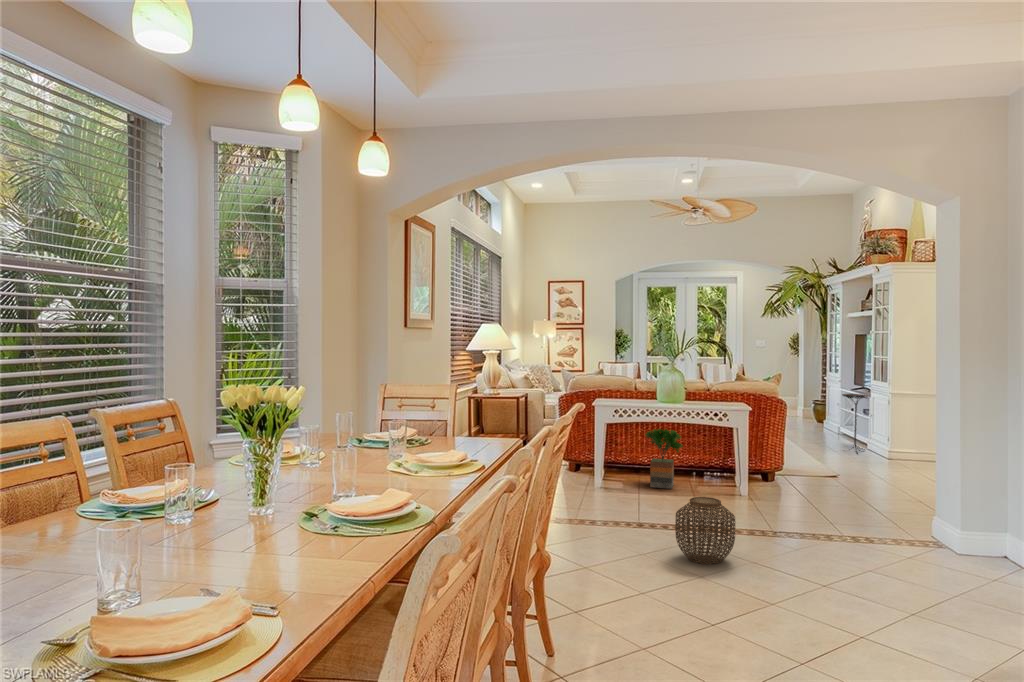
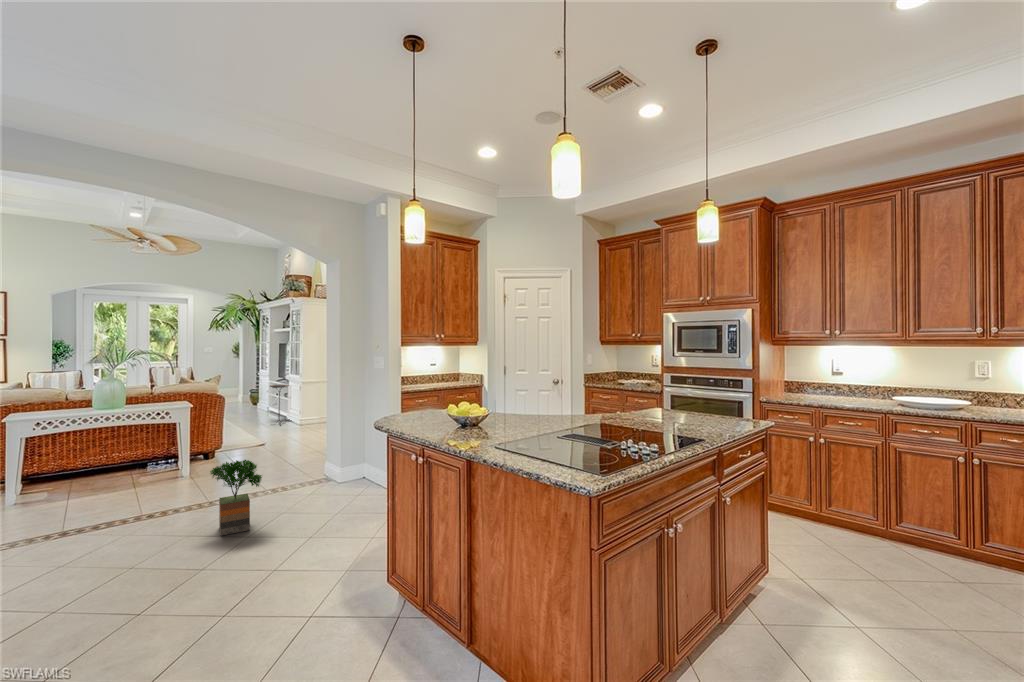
potted tree: present [646,429,682,489] -> present [210,460,262,536]
woven basket: present [675,497,735,564] -> none [100,496,167,560]

